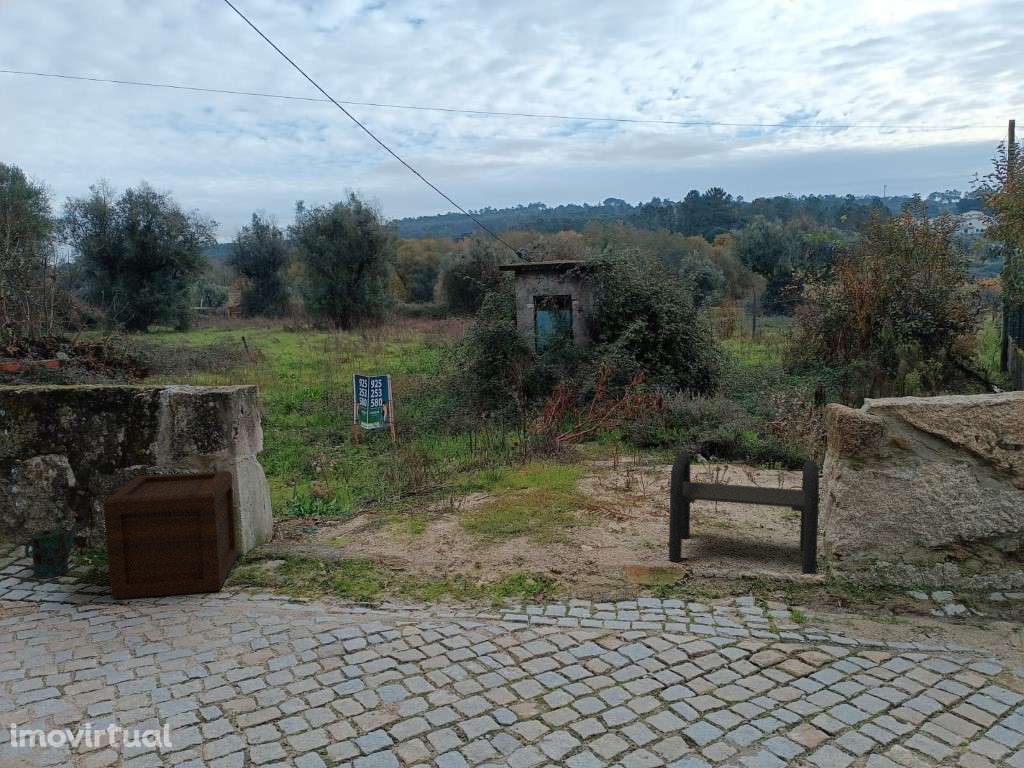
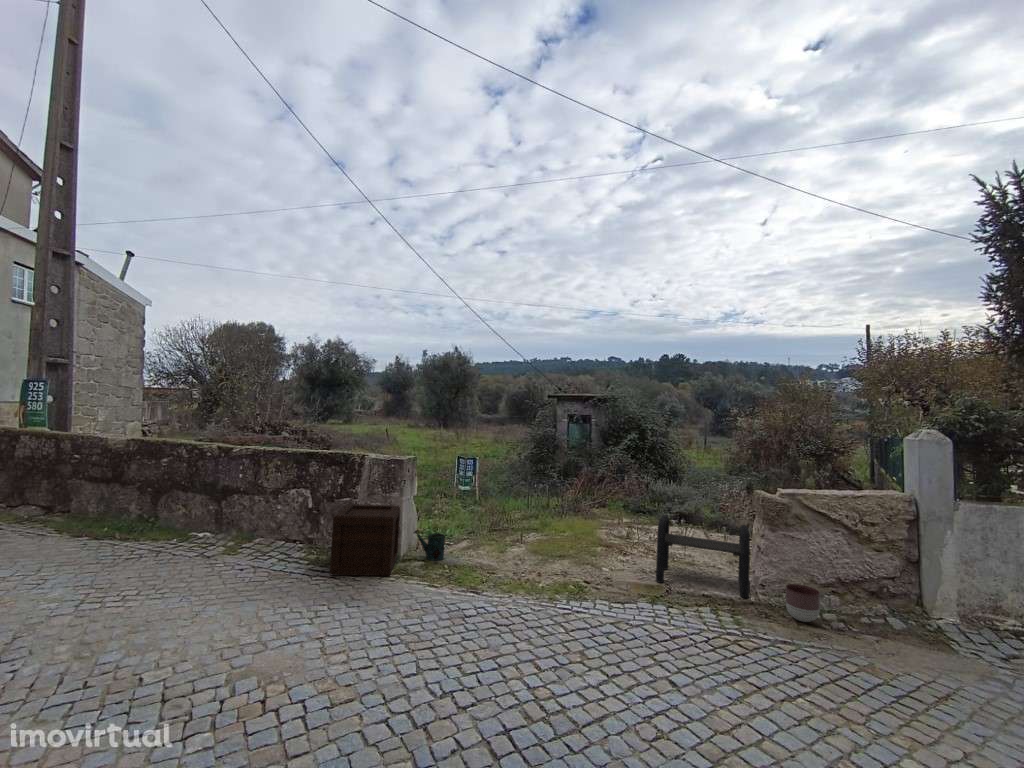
watering can: present [25,516,84,579] -> present [414,530,445,561]
planter: none [874,550,929,608] -> present [786,584,820,622]

